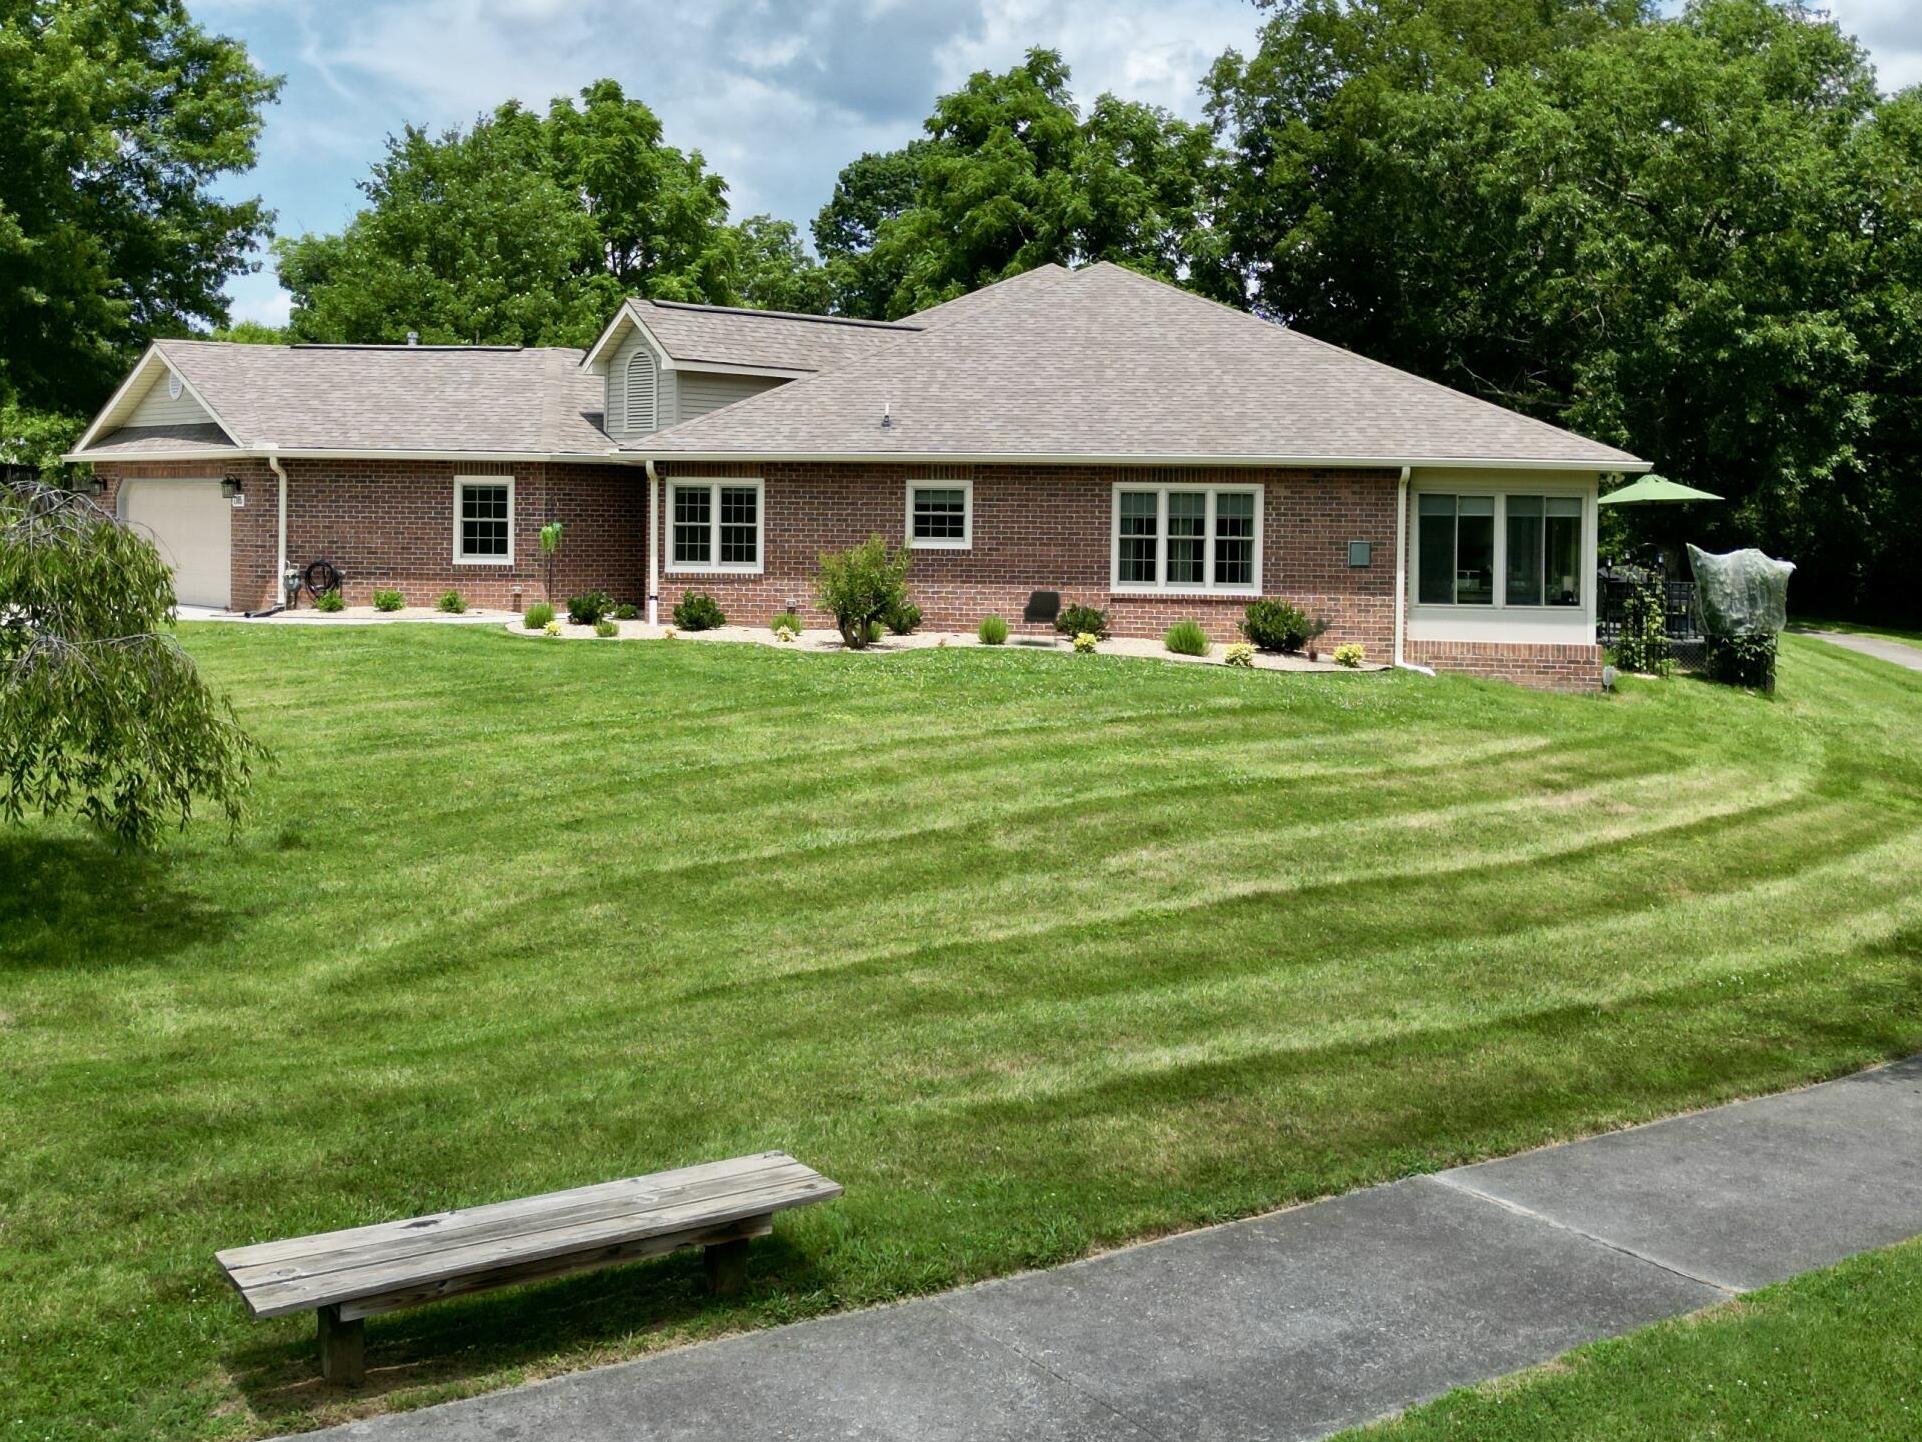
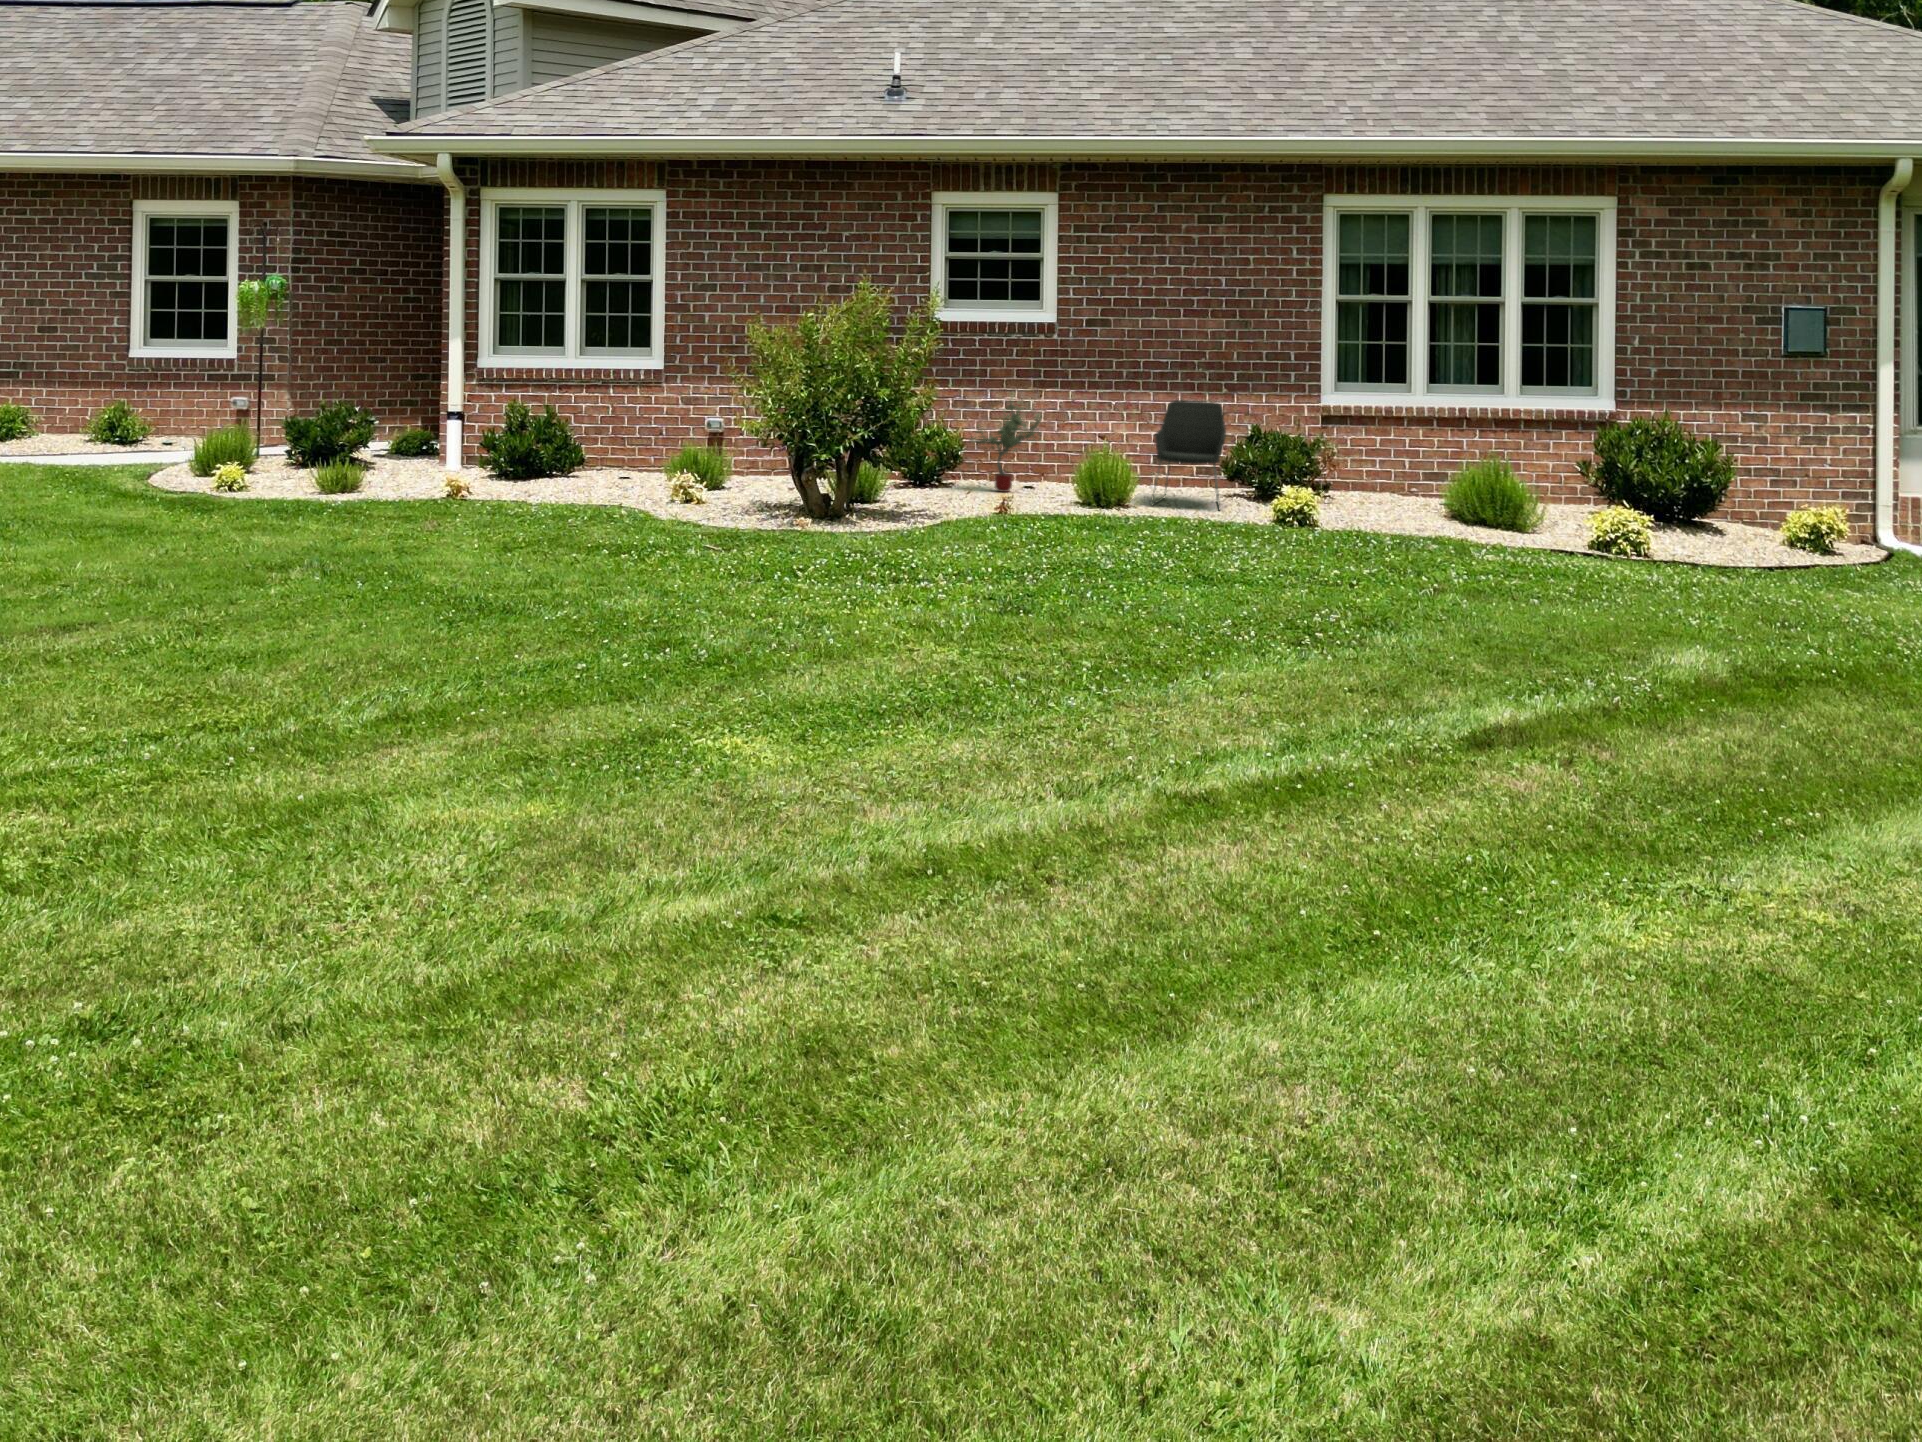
potted tree: present [1297,613,1333,662] -> present [970,402,1042,492]

